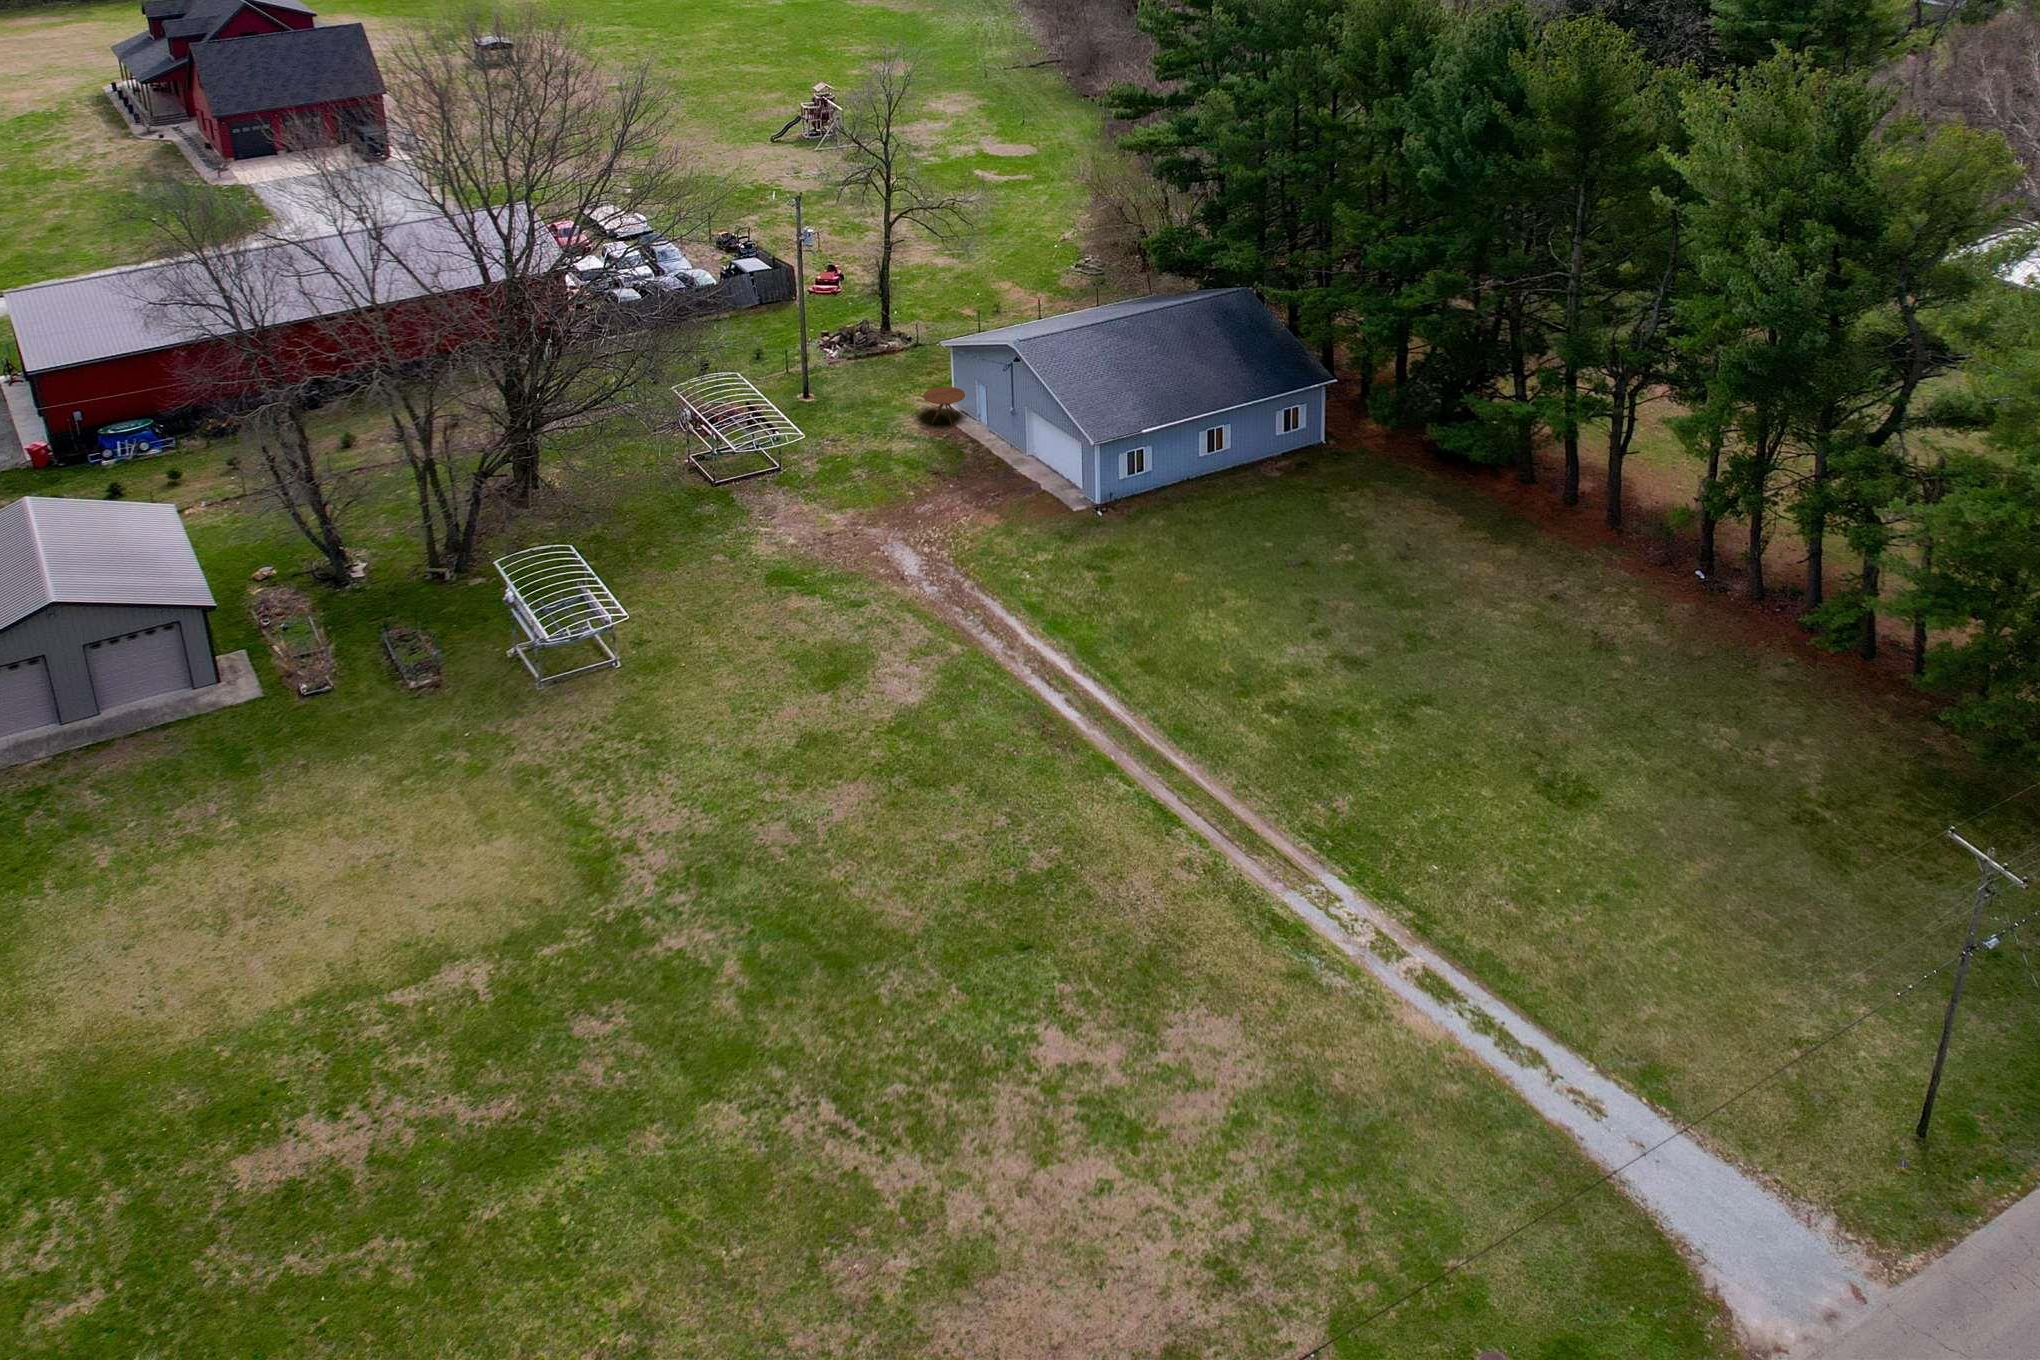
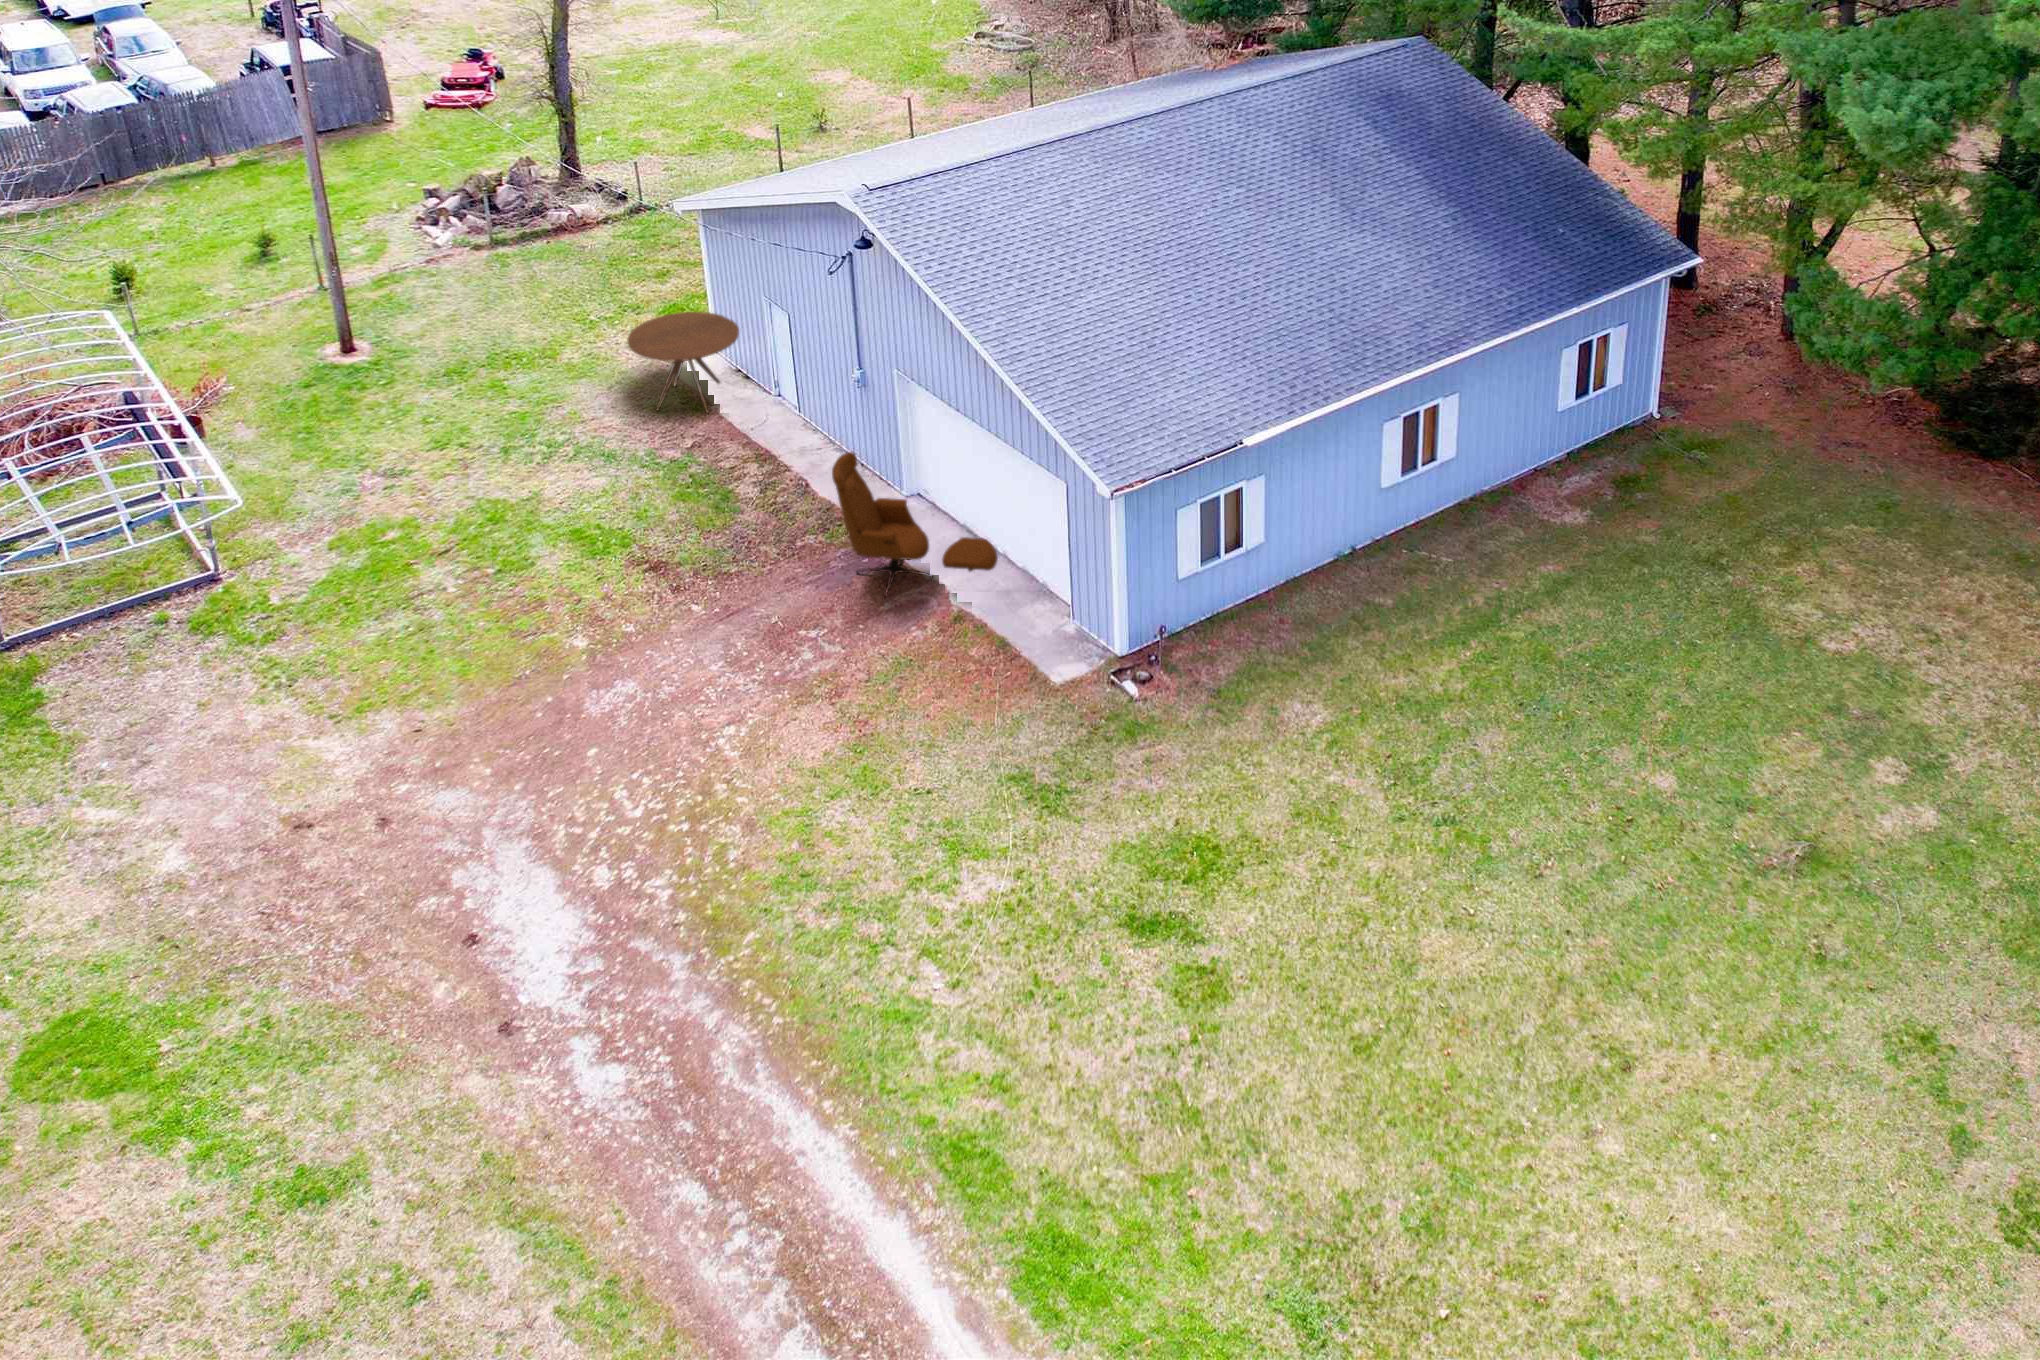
lounge chair: none [1003,434,1059,486] -> present [832,451,998,596]

